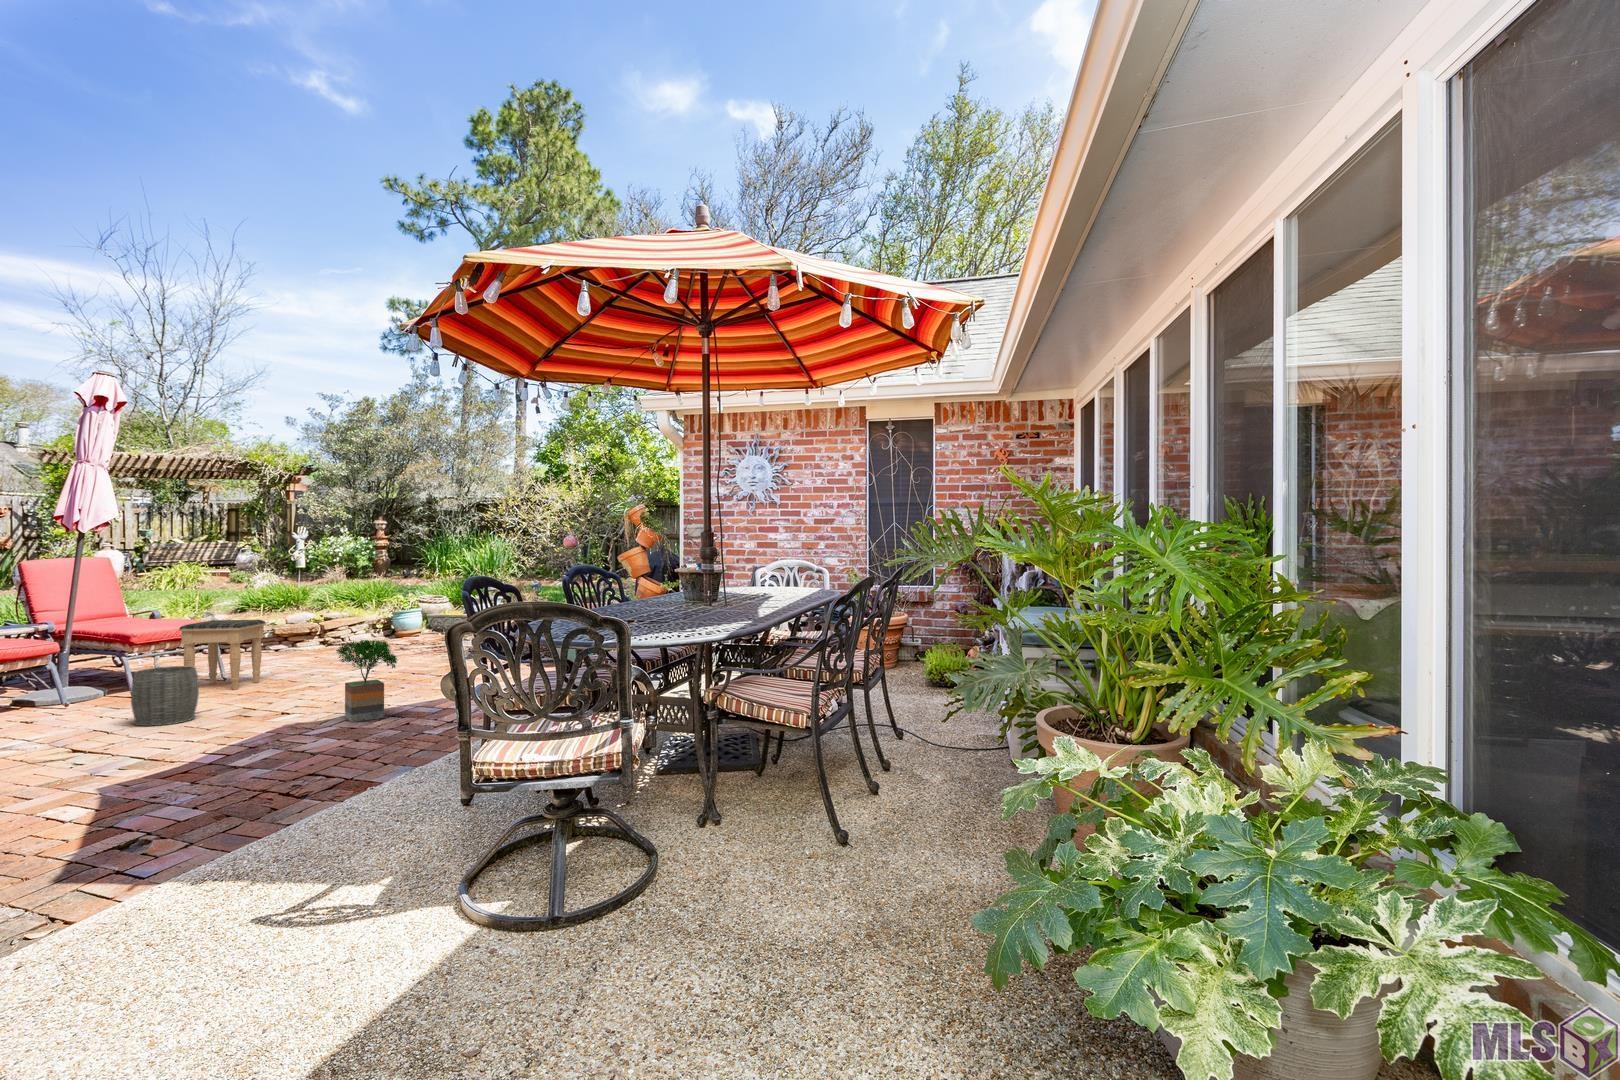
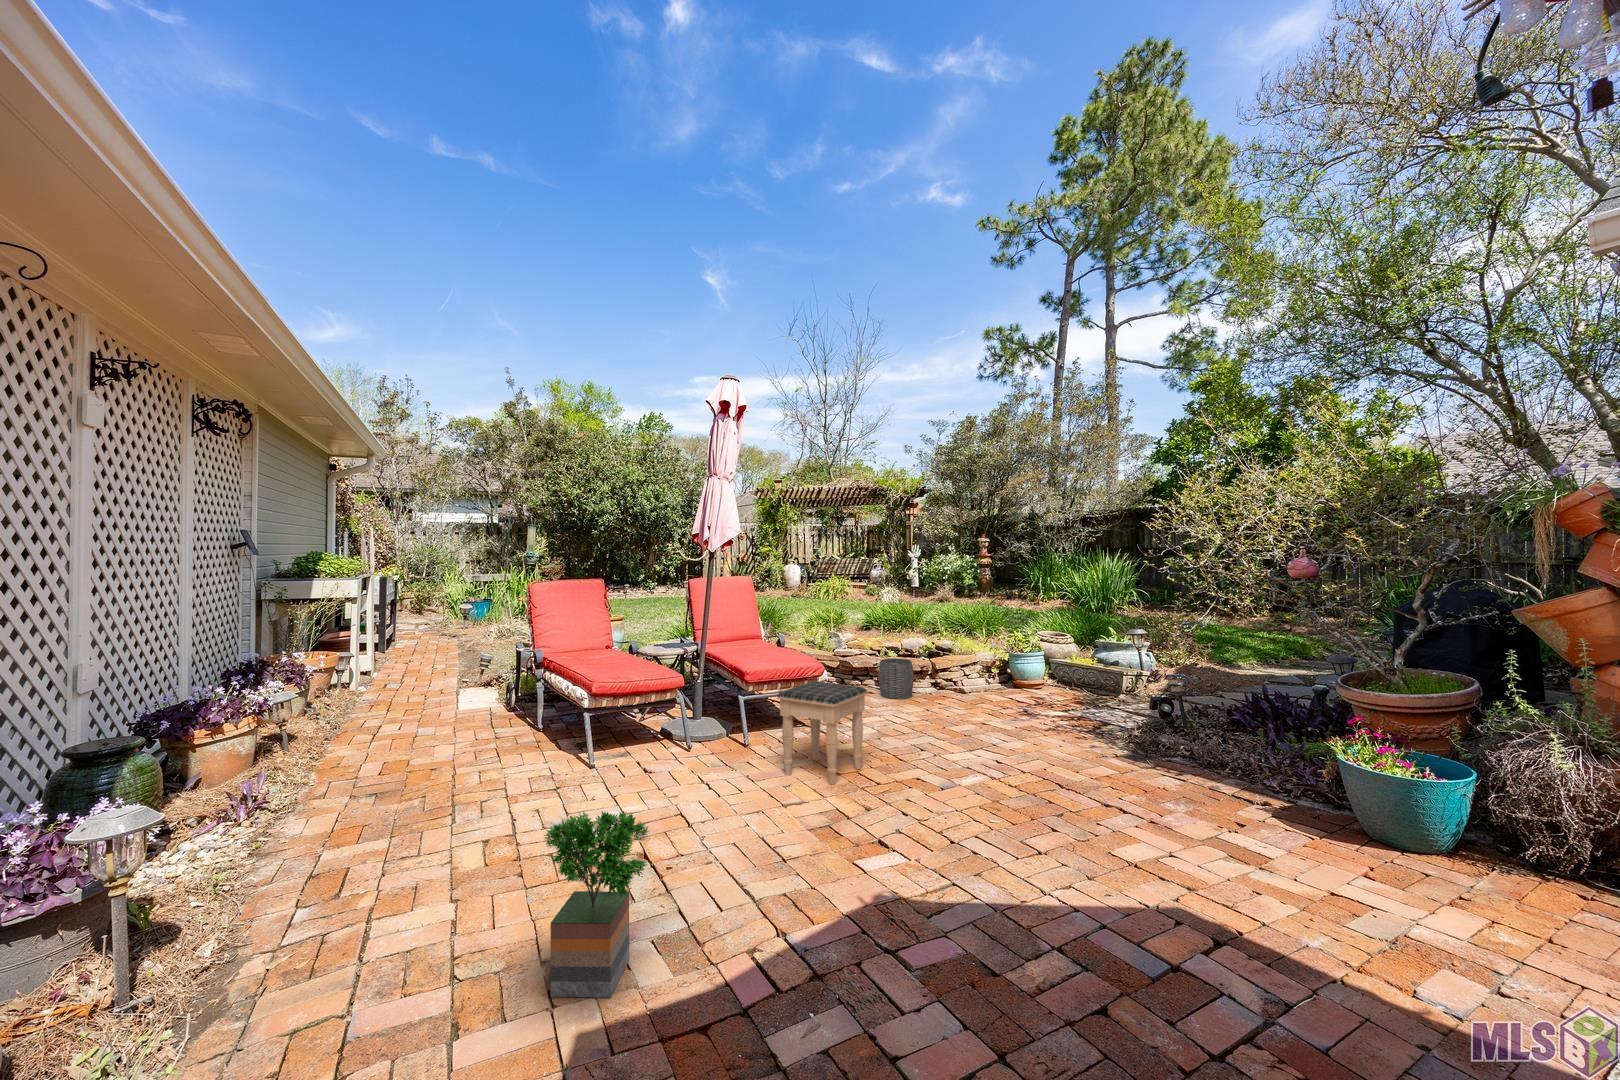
potted tree: present [336,640,398,722] -> present [544,811,649,998]
woven basket: present [131,666,199,726] -> present [879,659,914,699]

